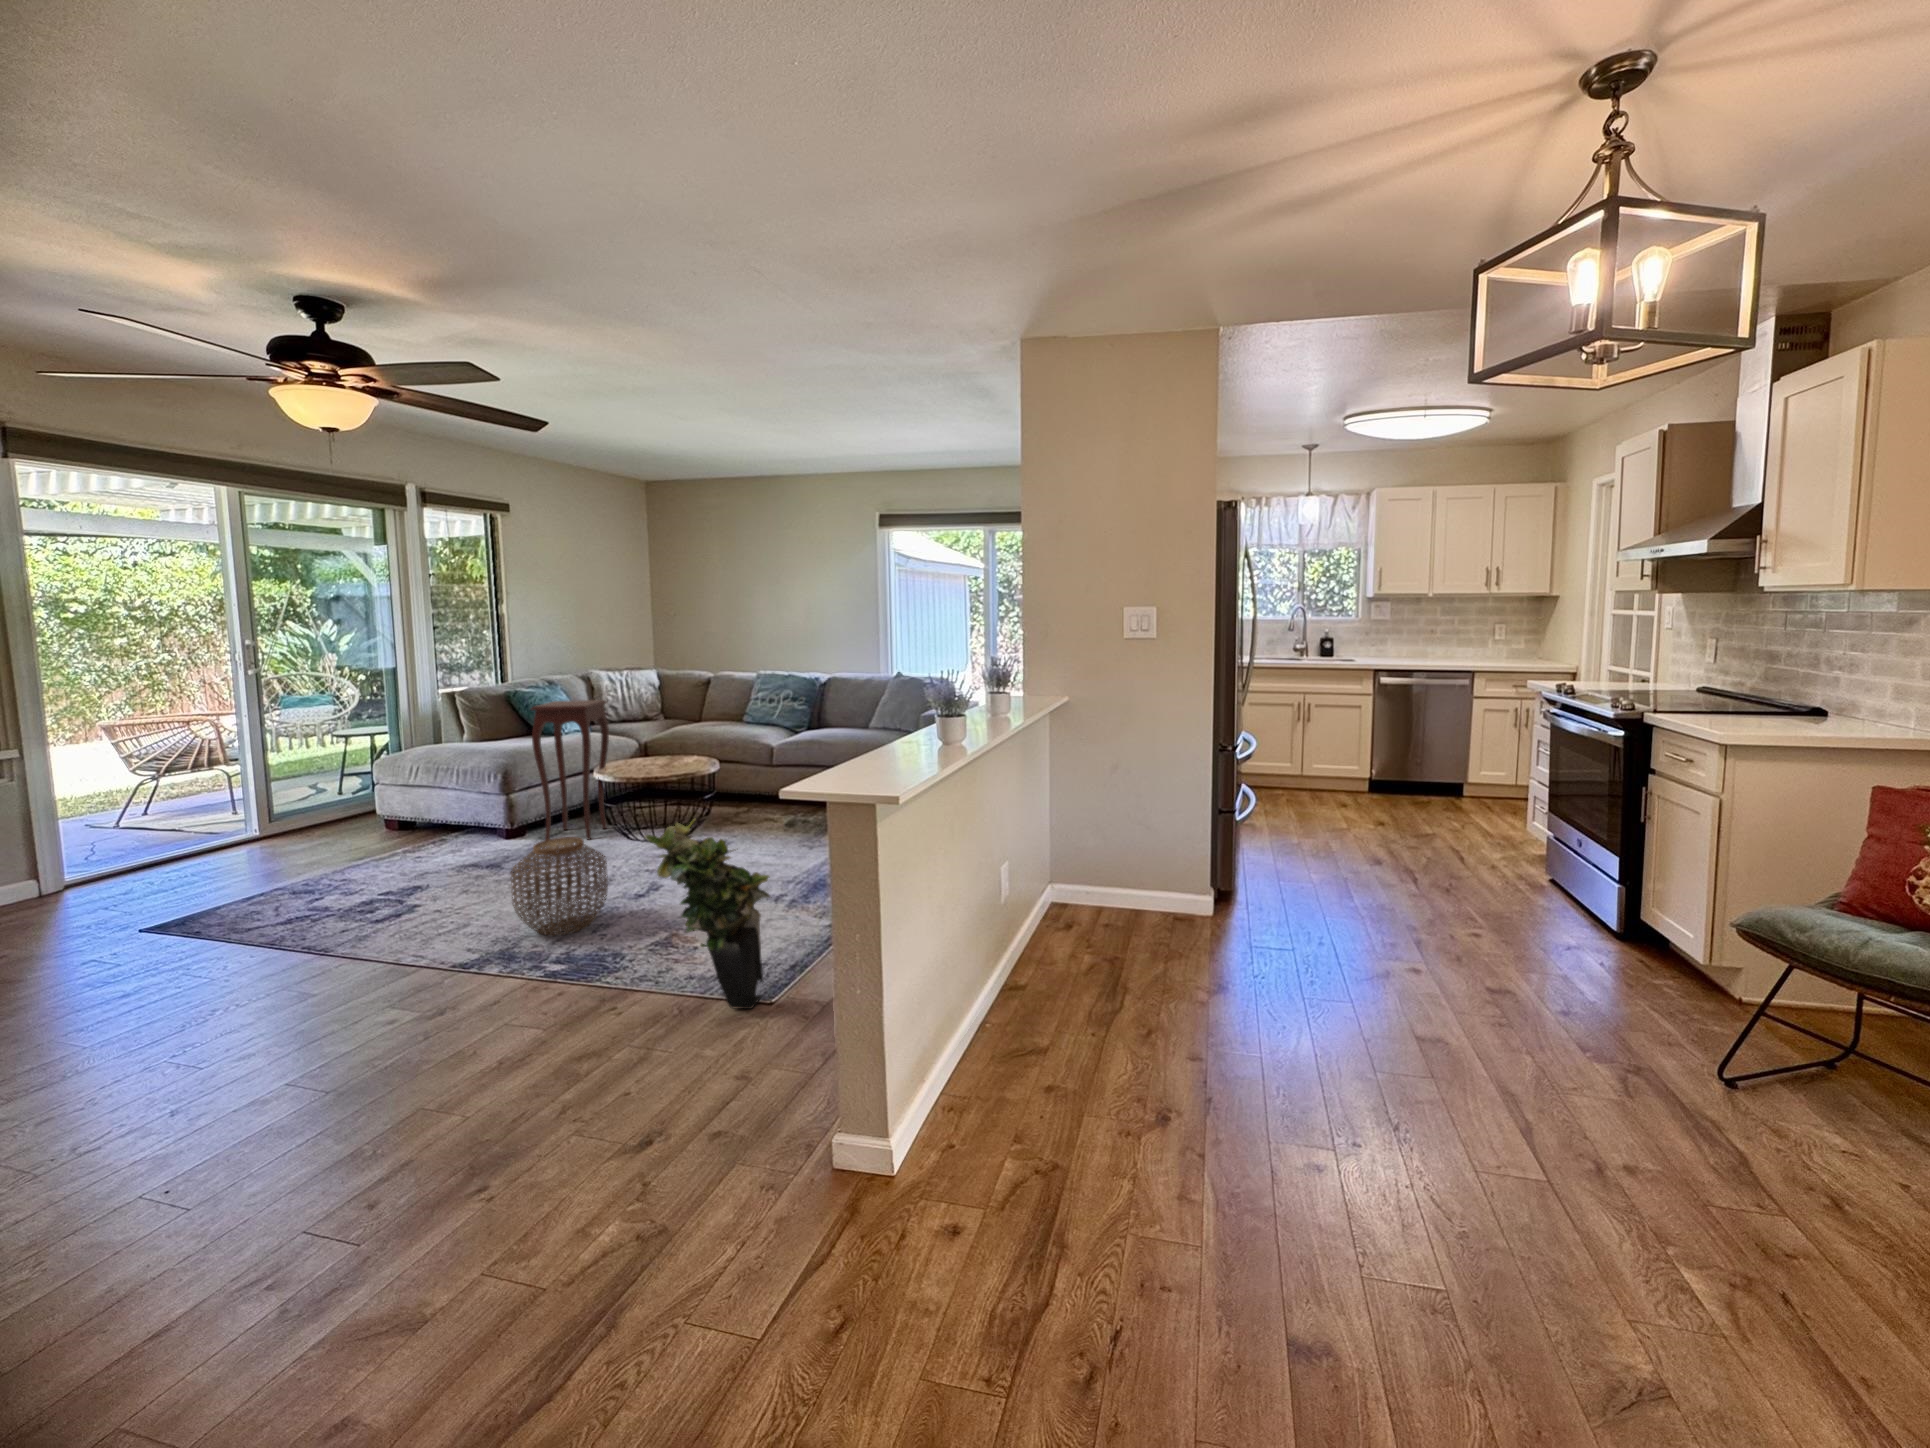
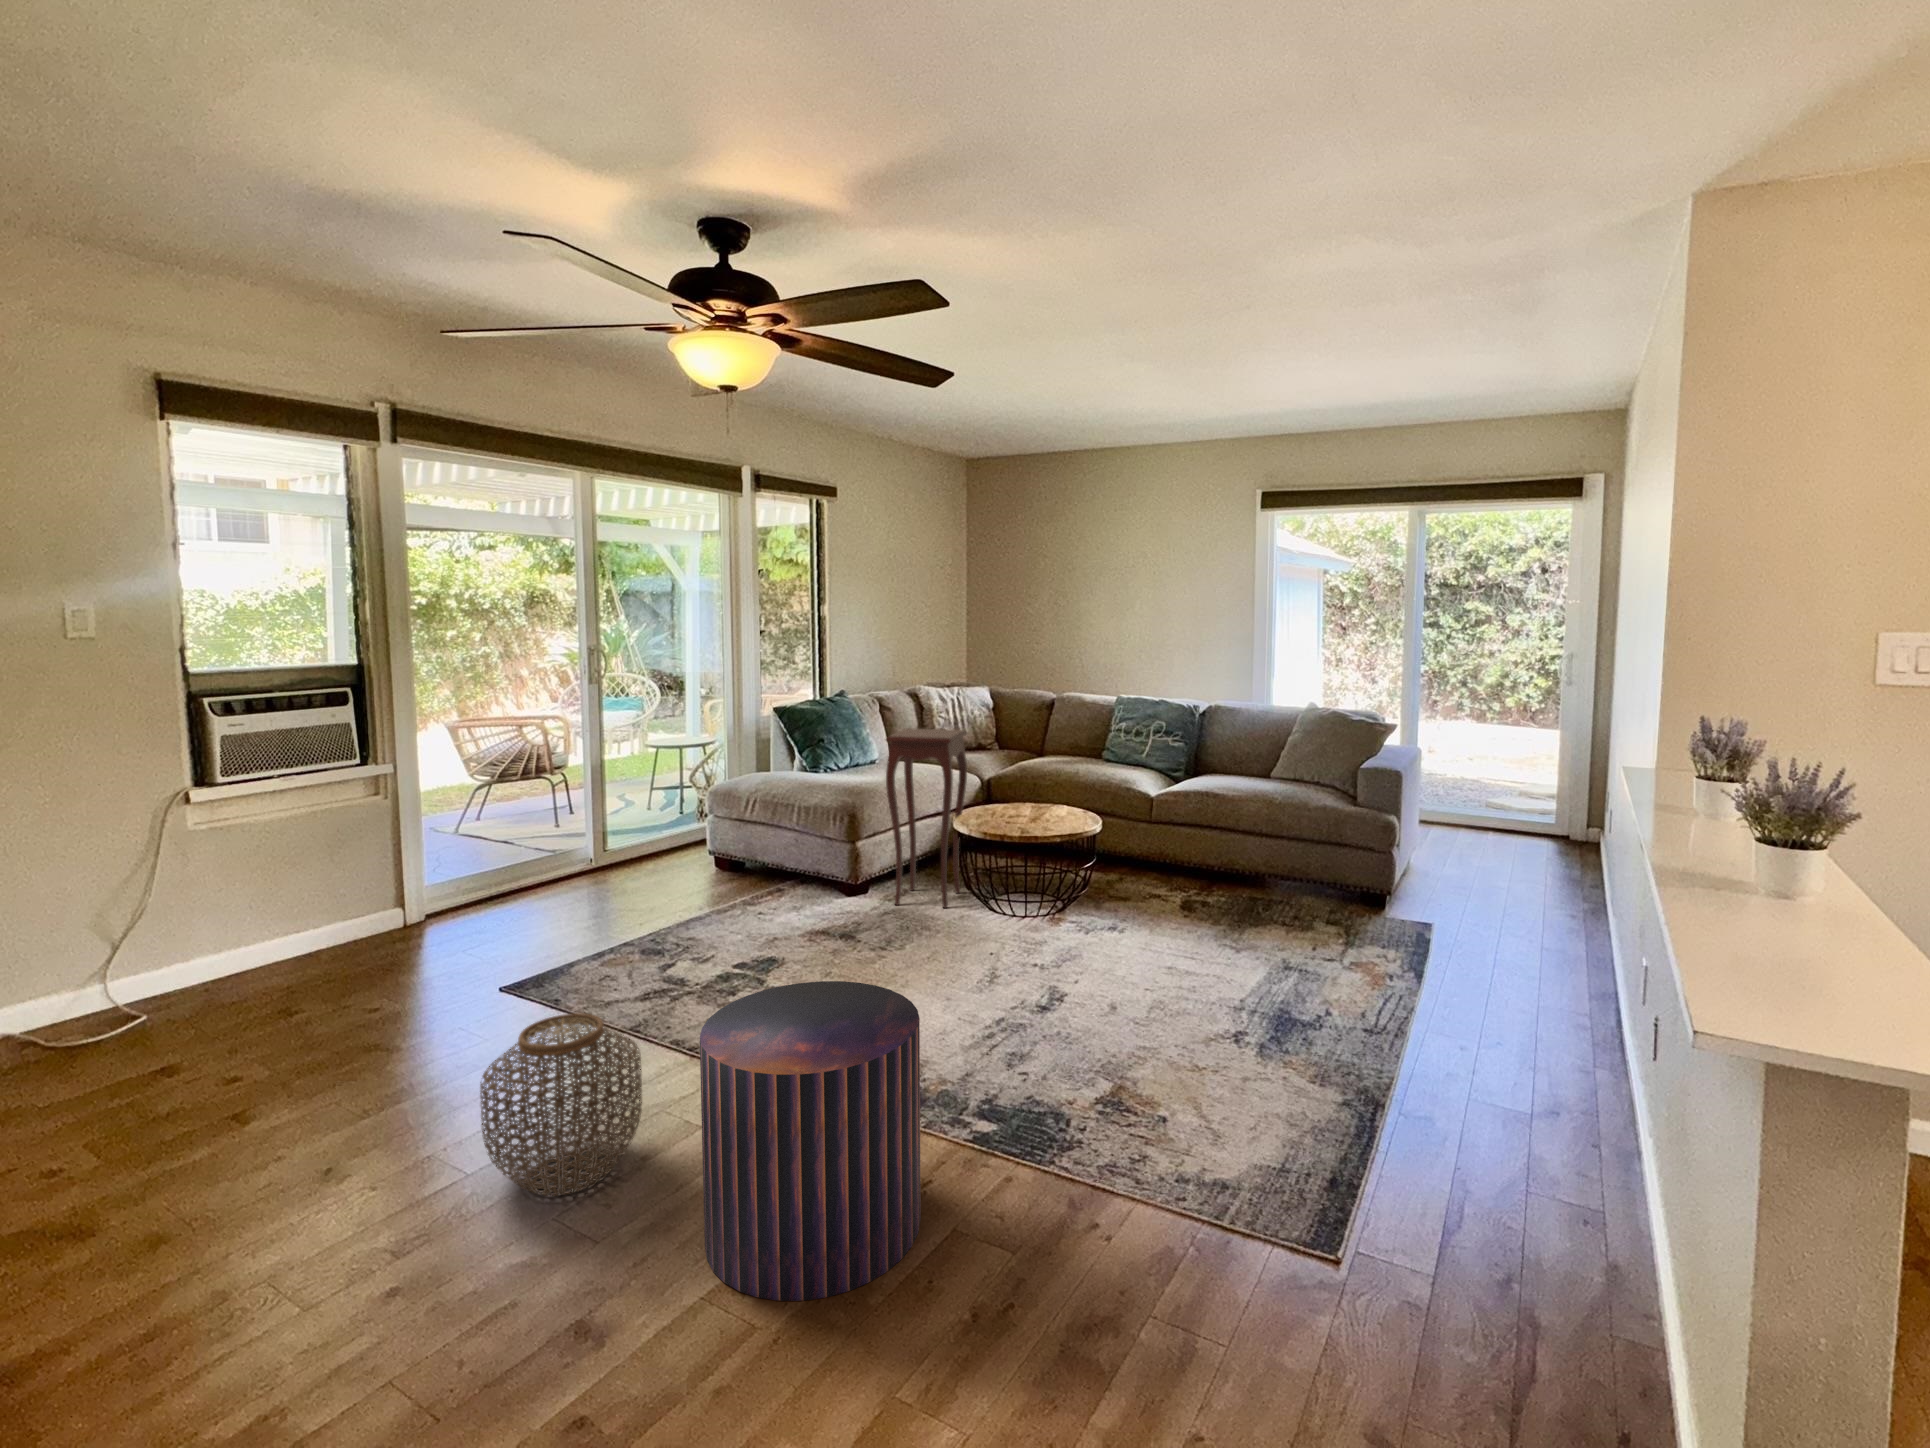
potted plant: present [644,821,770,1009] -> none [1156,949,1347,1270]
woven basket: present [511,837,607,935] -> present [480,1013,642,1196]
pouf: none [288,868,487,1079] -> present [700,981,921,1301]

